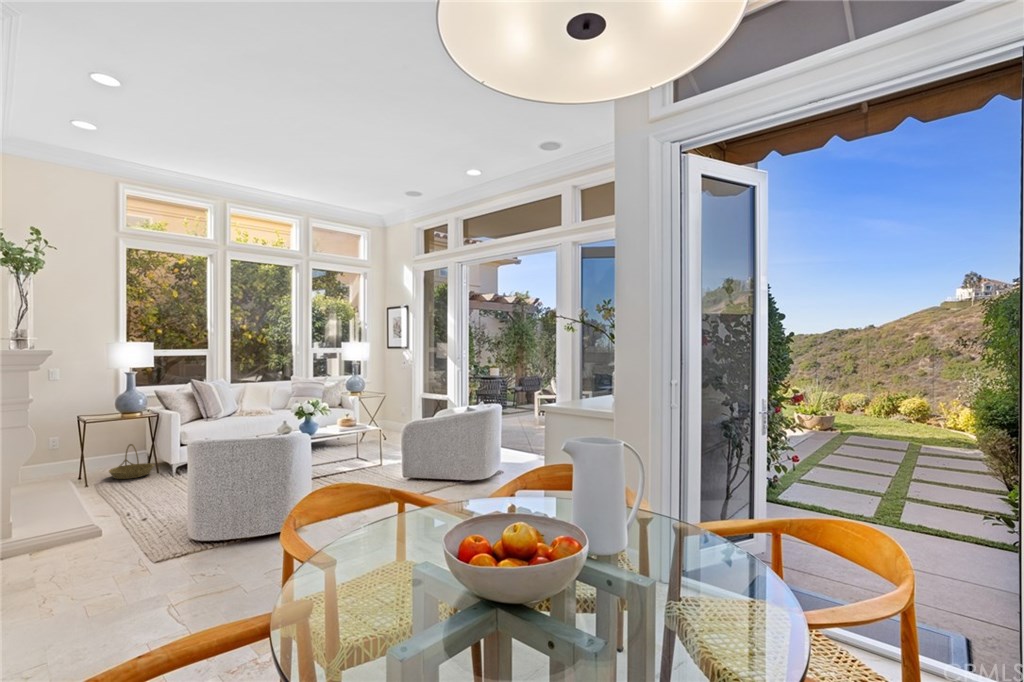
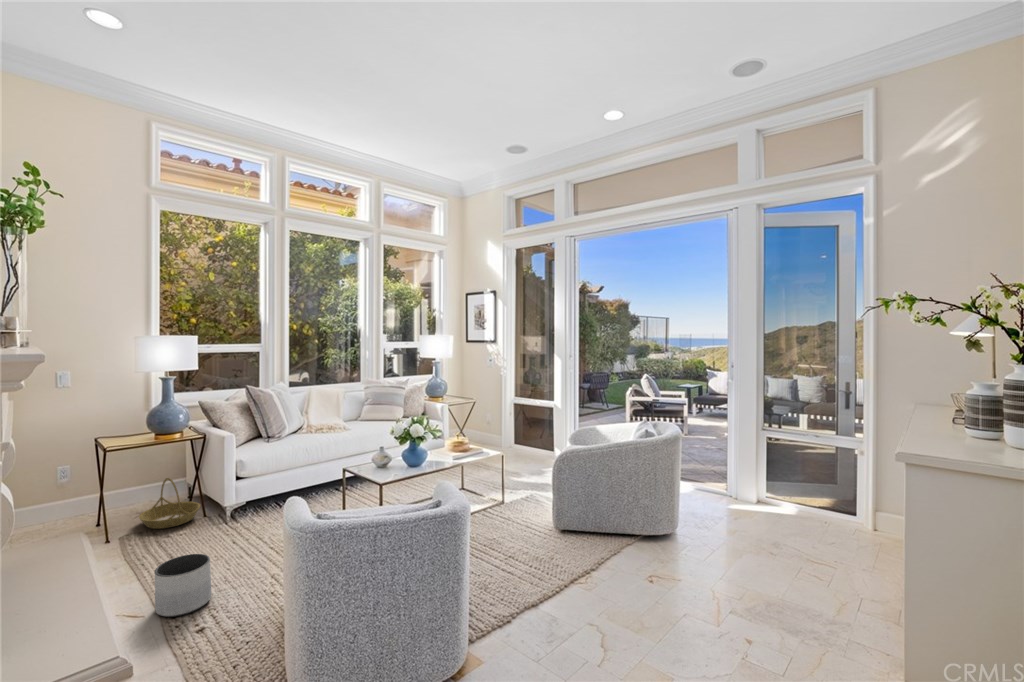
planter: none [116,480,154,515] -> present [155,554,211,617]

